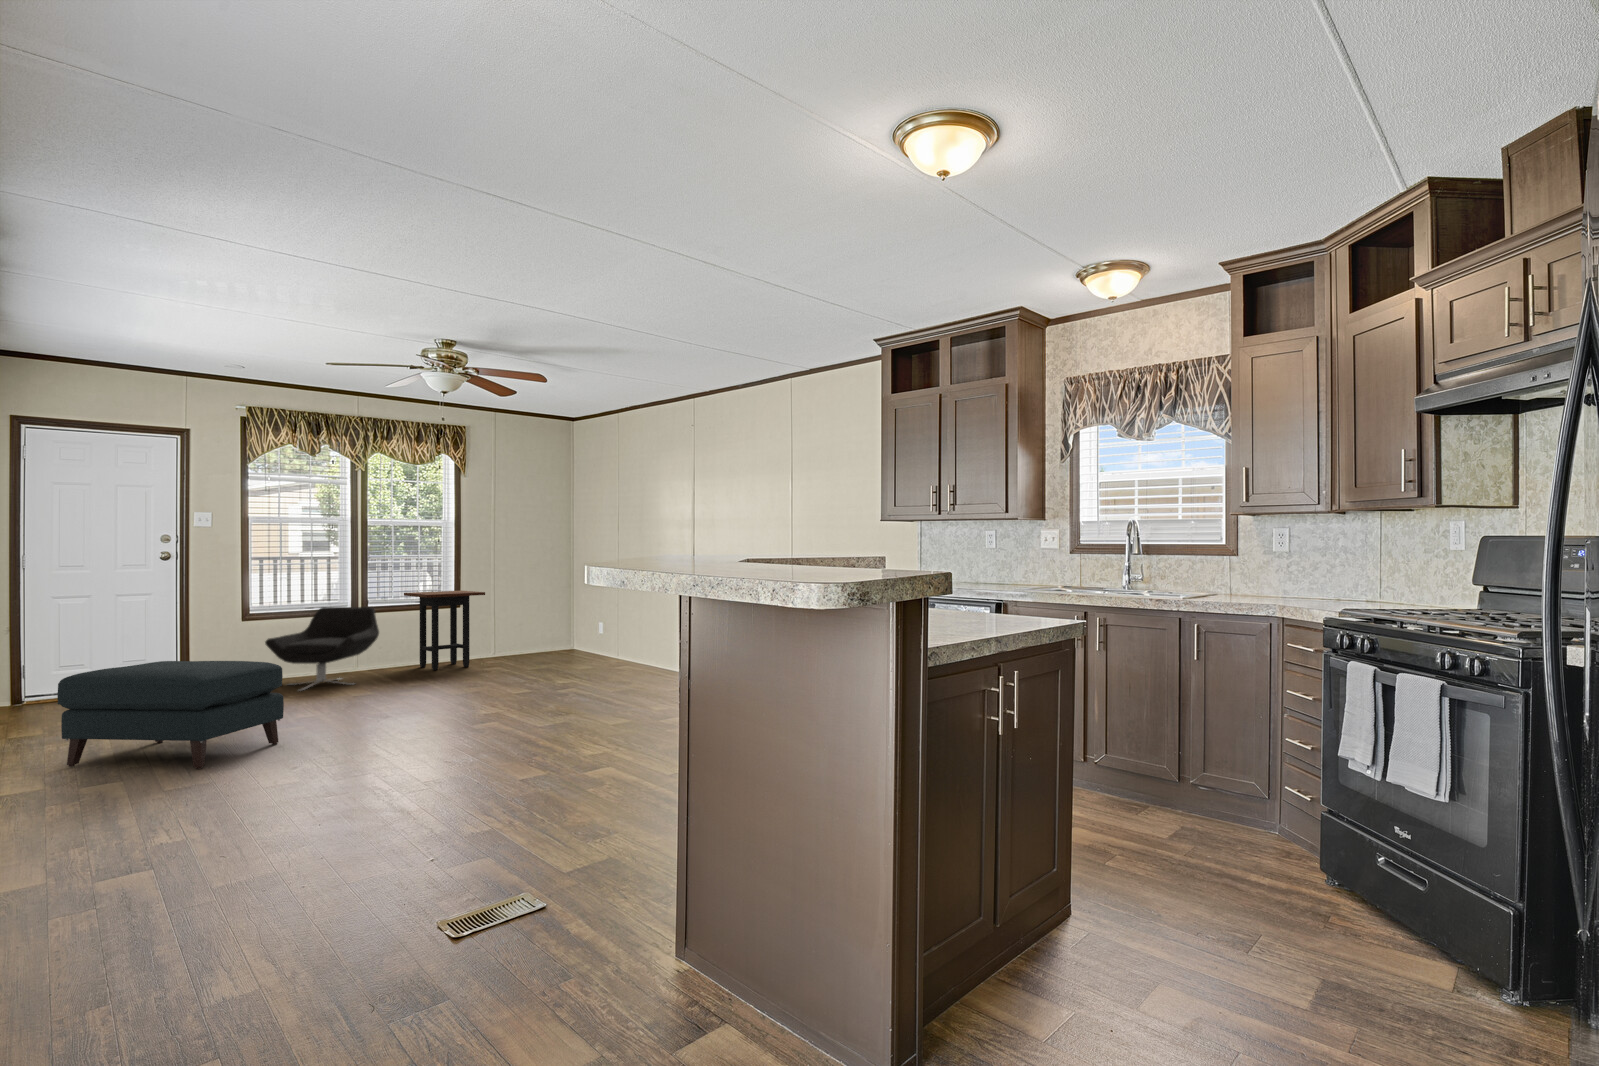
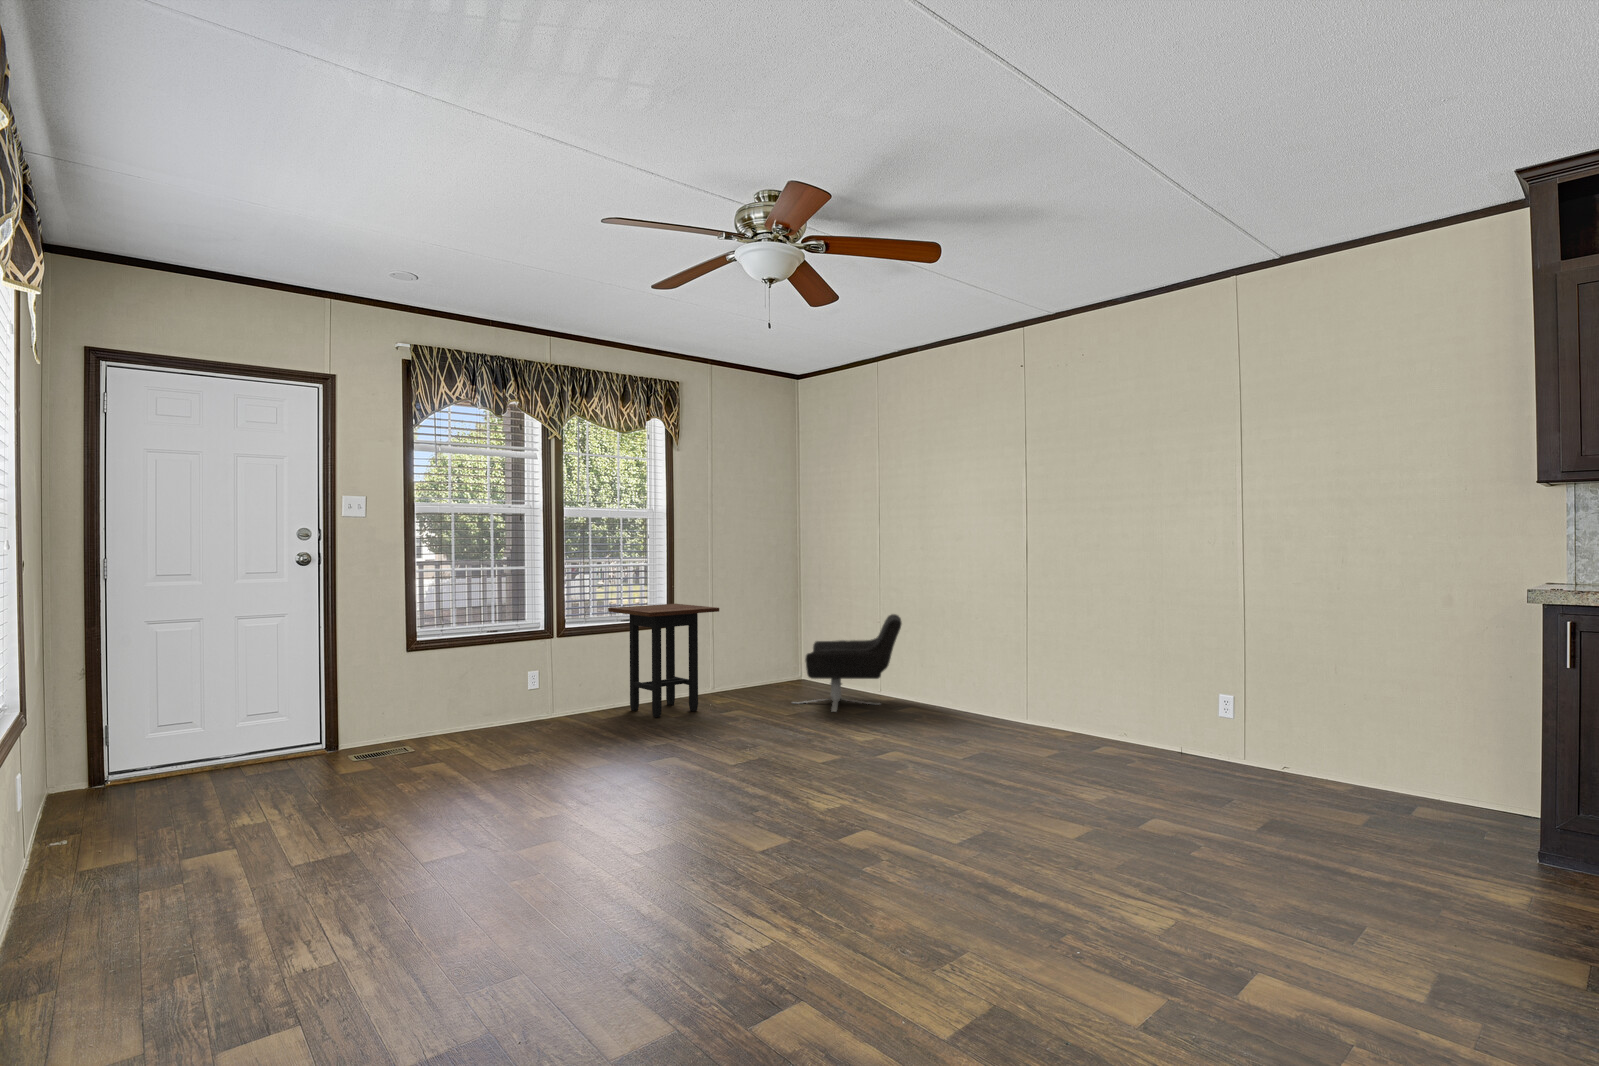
lounge chair: present [265,607,379,690] -> present [796,614,902,712]
ottoman: present [57,661,284,769] -> none [159,758,556,1014]

